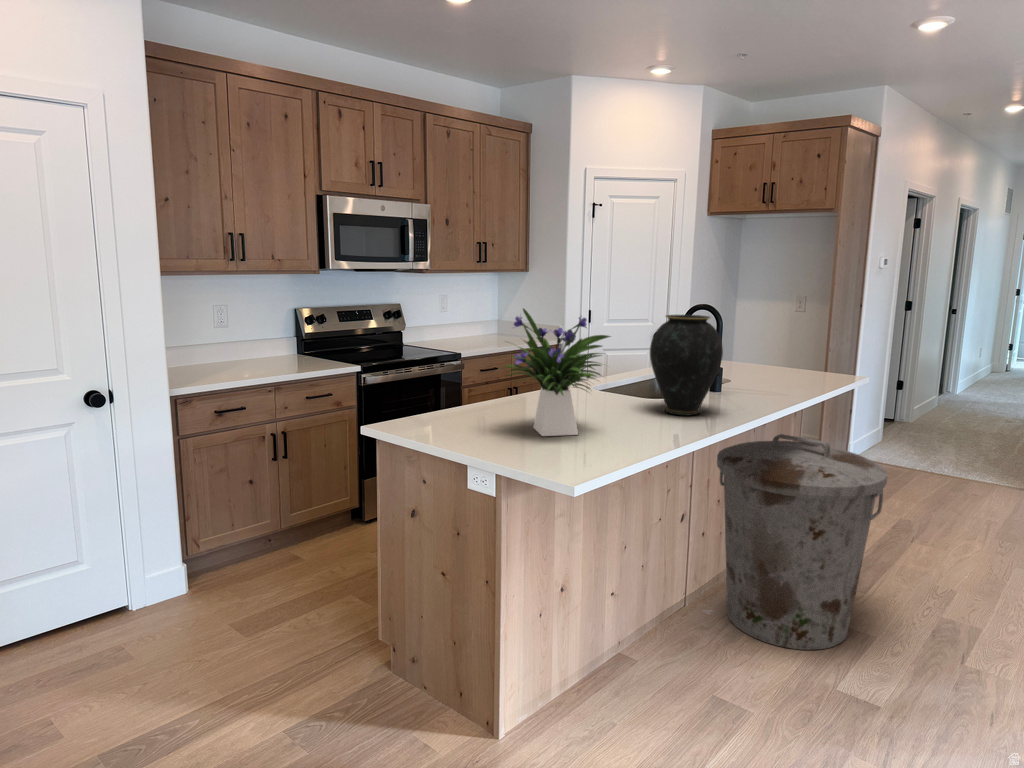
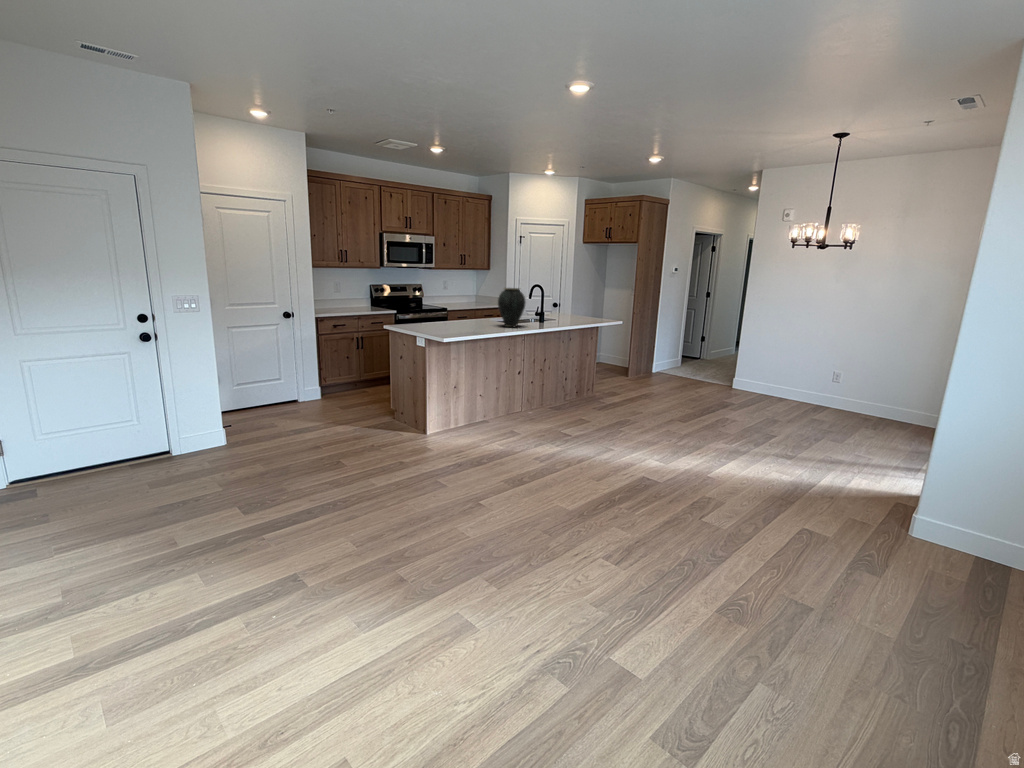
flower arrangement: present [503,308,610,436] -> none [431,282,475,330]
trash can: present [717,434,887,650] -> none [530,339,595,424]

